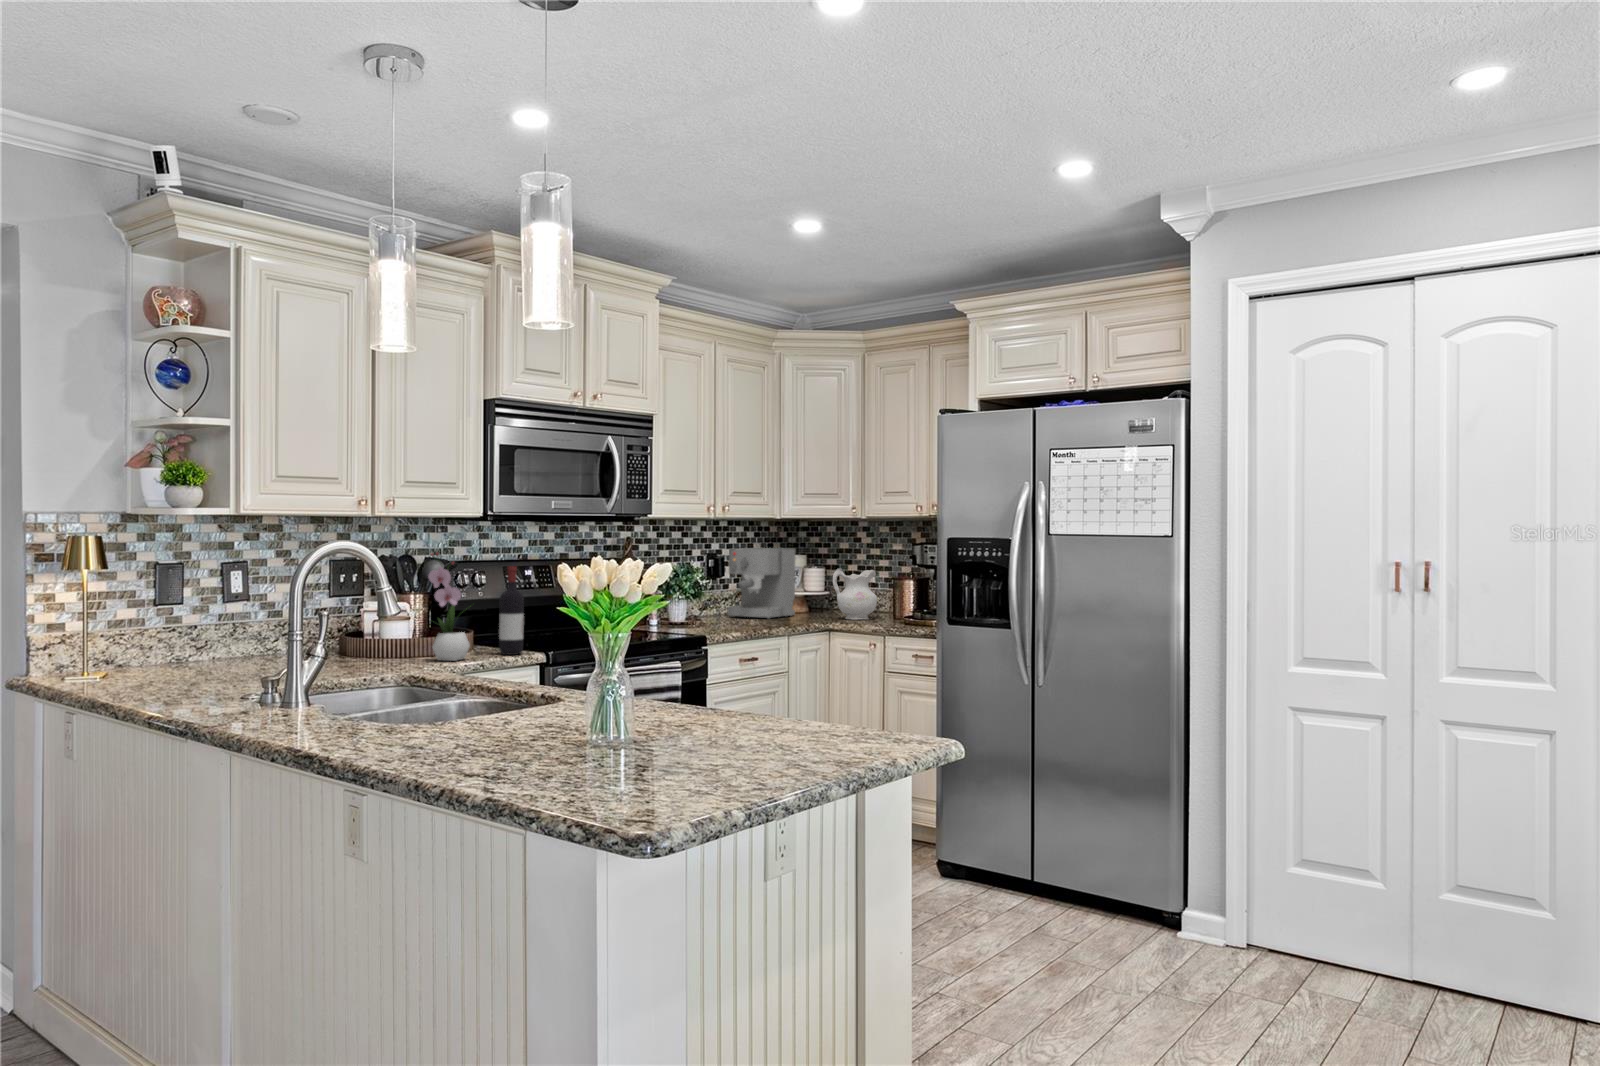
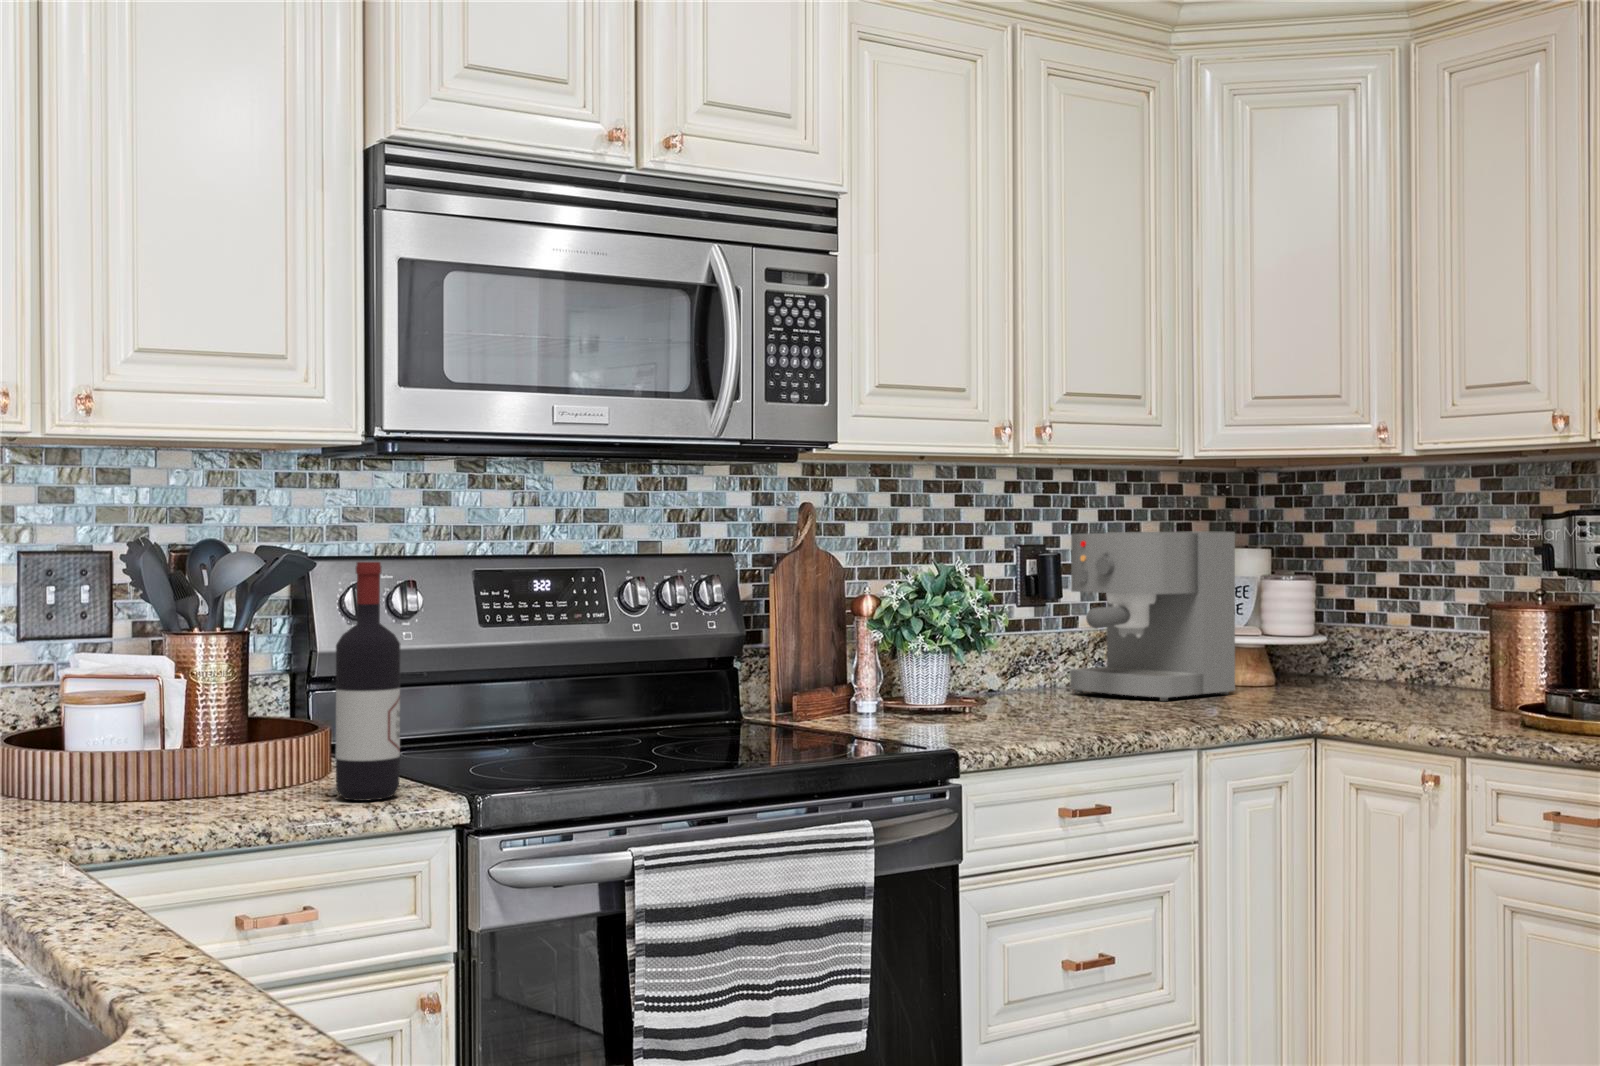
flower arrangement: present [428,553,470,661] -> none [106,523,249,818]
ceramic pitcher: present [833,568,877,620] -> none [1325,577,1446,709]

